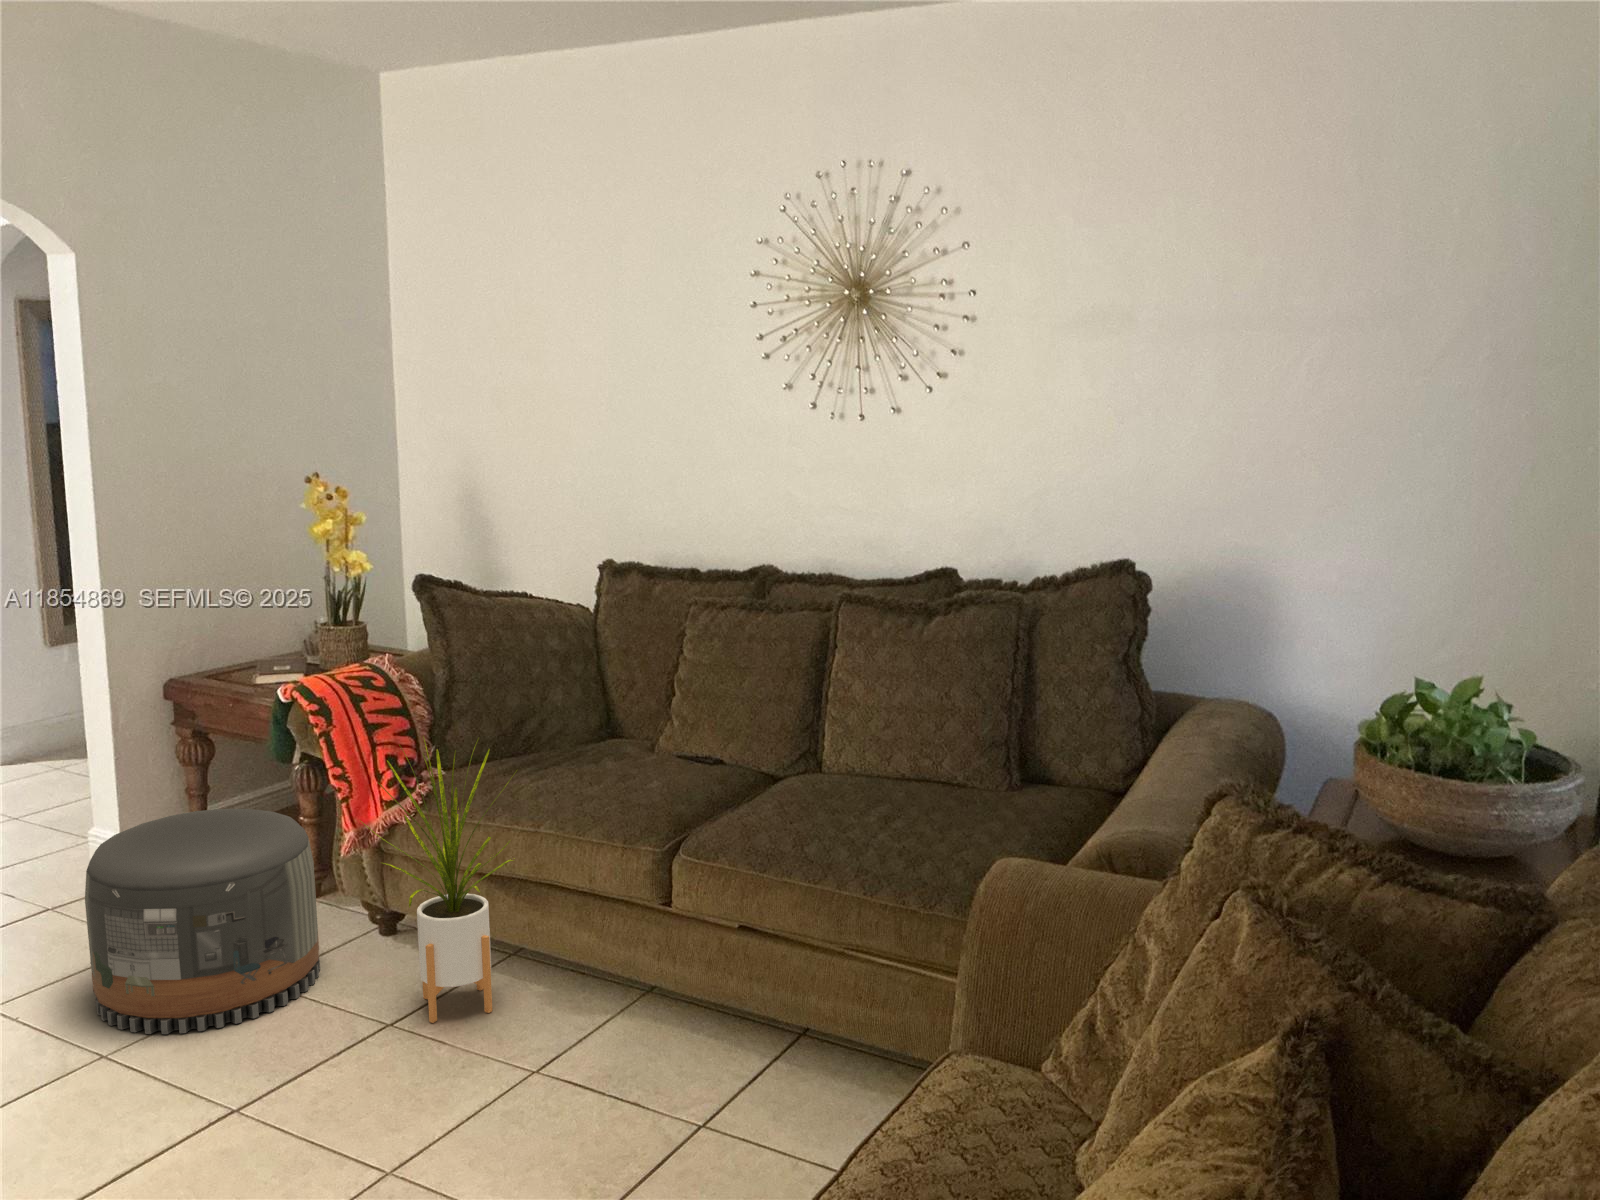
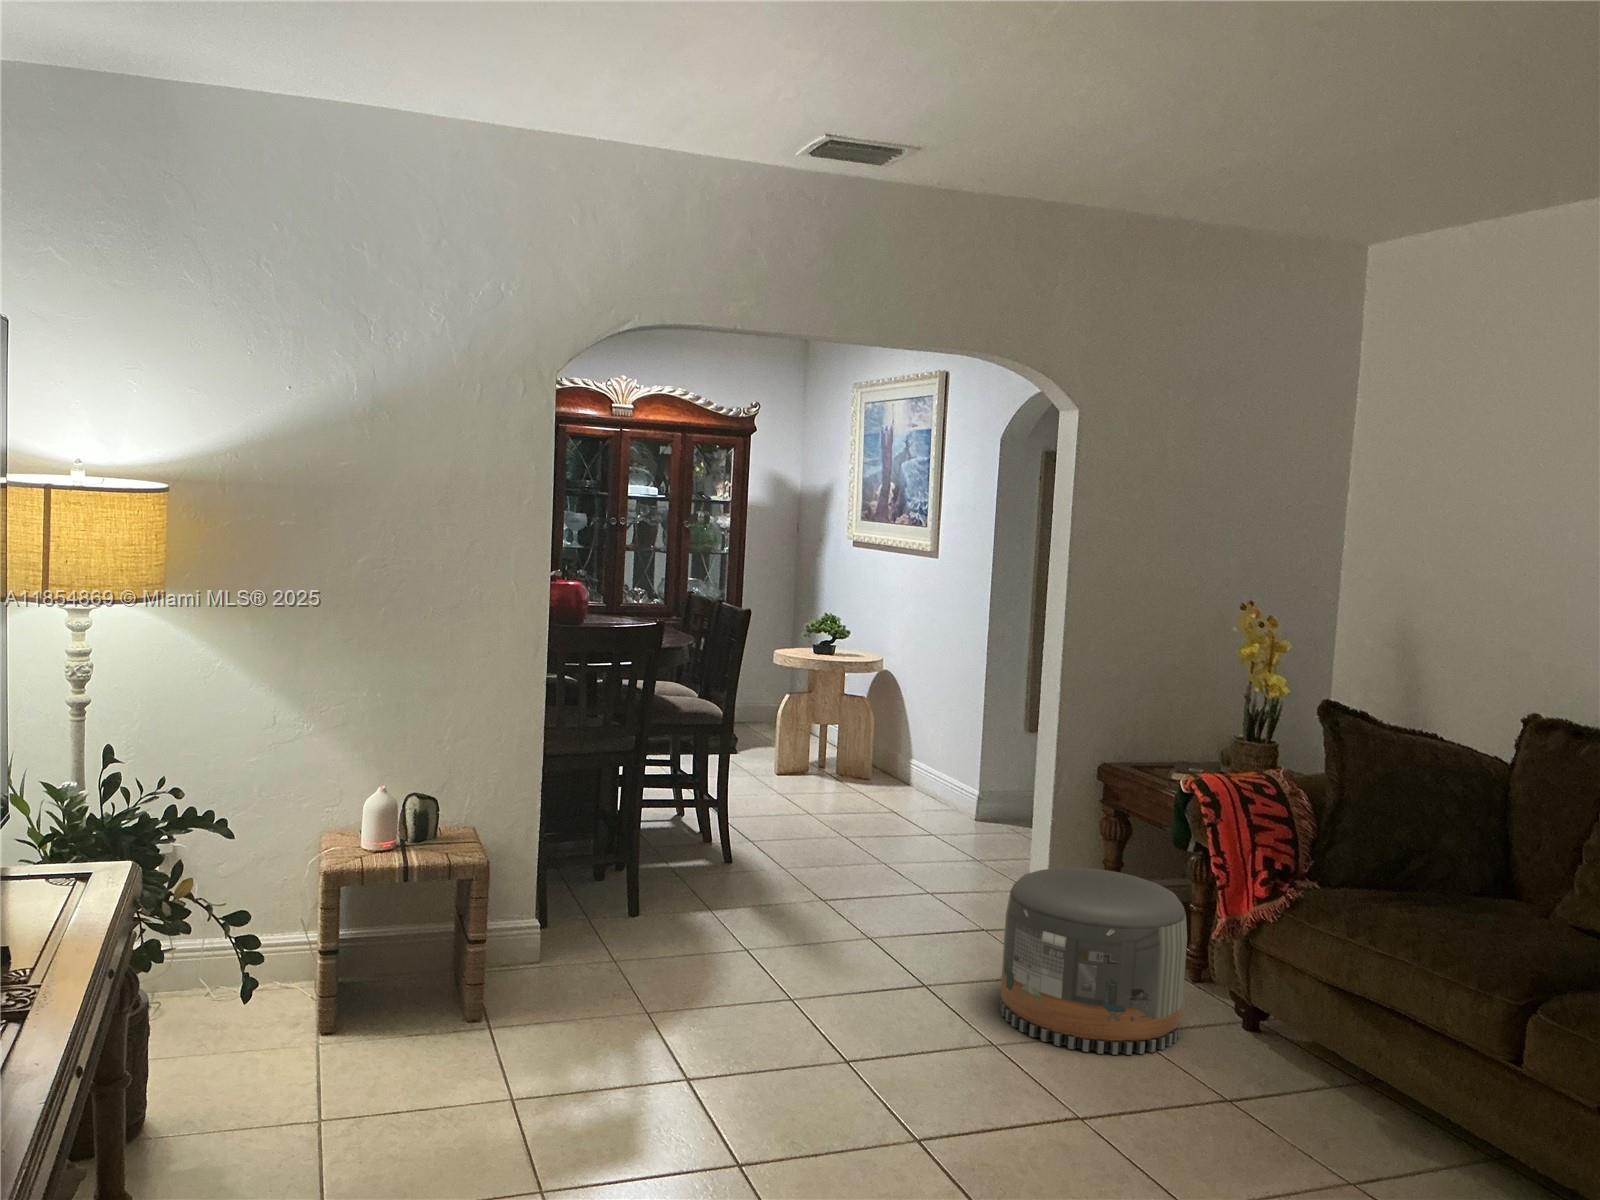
house plant: present [363,737,516,1023] -> none [1224,839,1385,1126]

